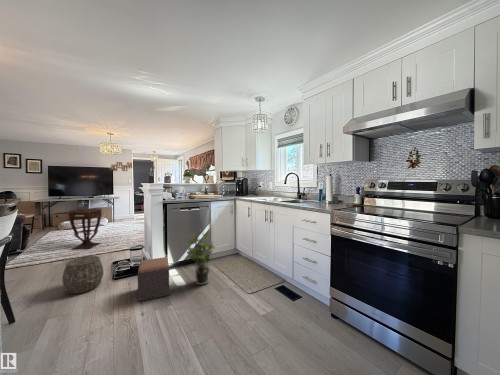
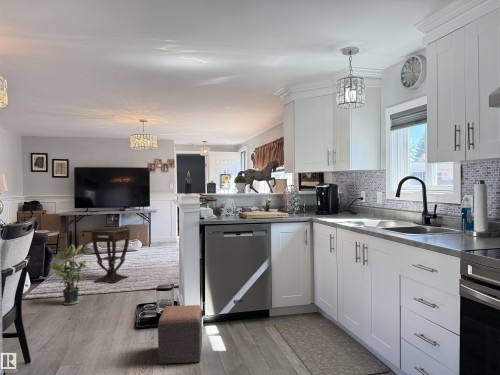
potted plant: present [187,230,214,285] -> present [51,245,86,305]
woven basket: present [62,256,103,294] -> none [75,293,122,342]

